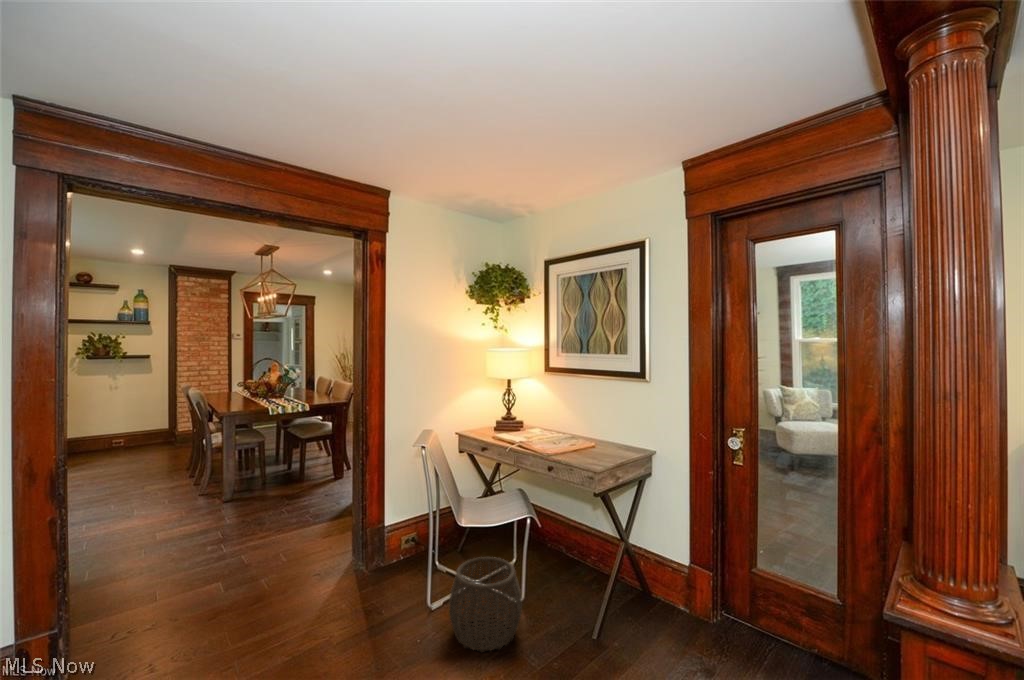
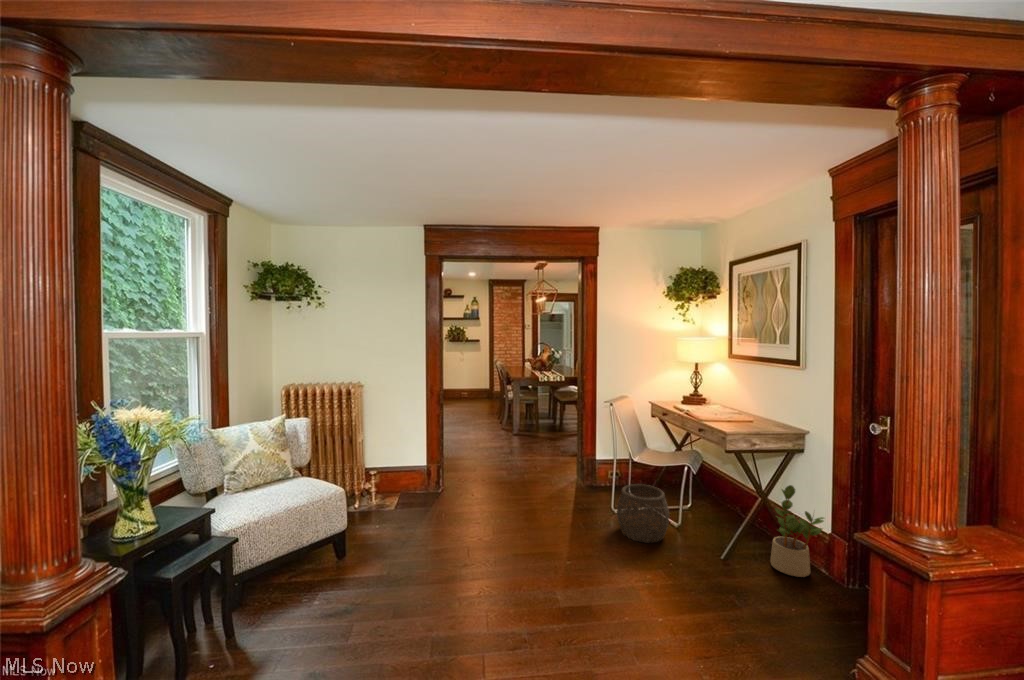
potted plant: none [636,521,690,632] -> present [771,485,824,577]

